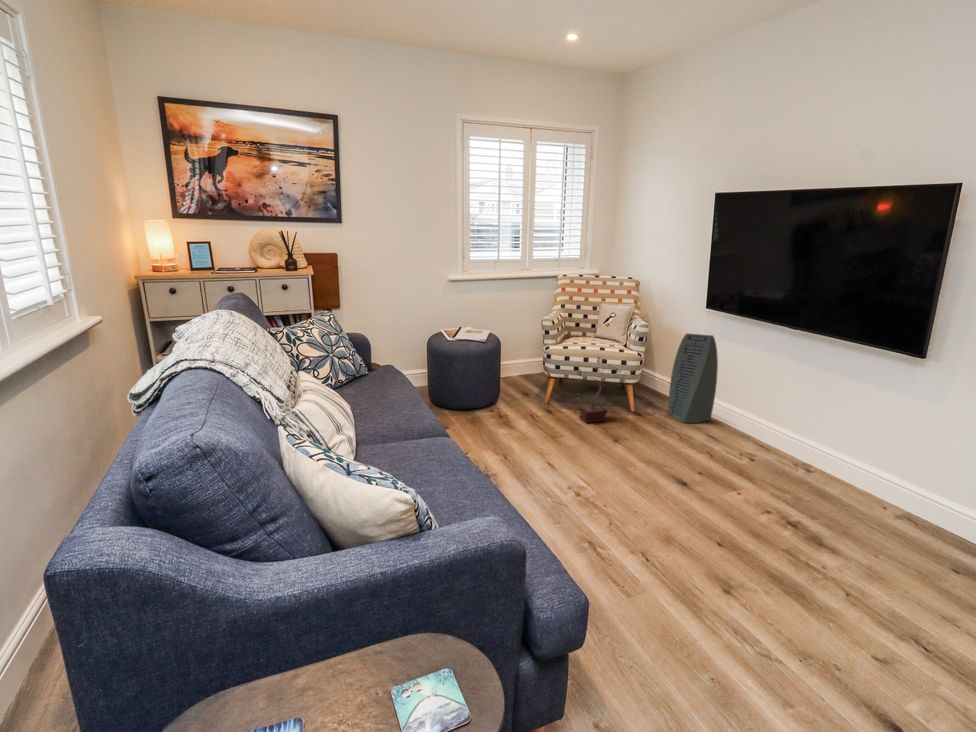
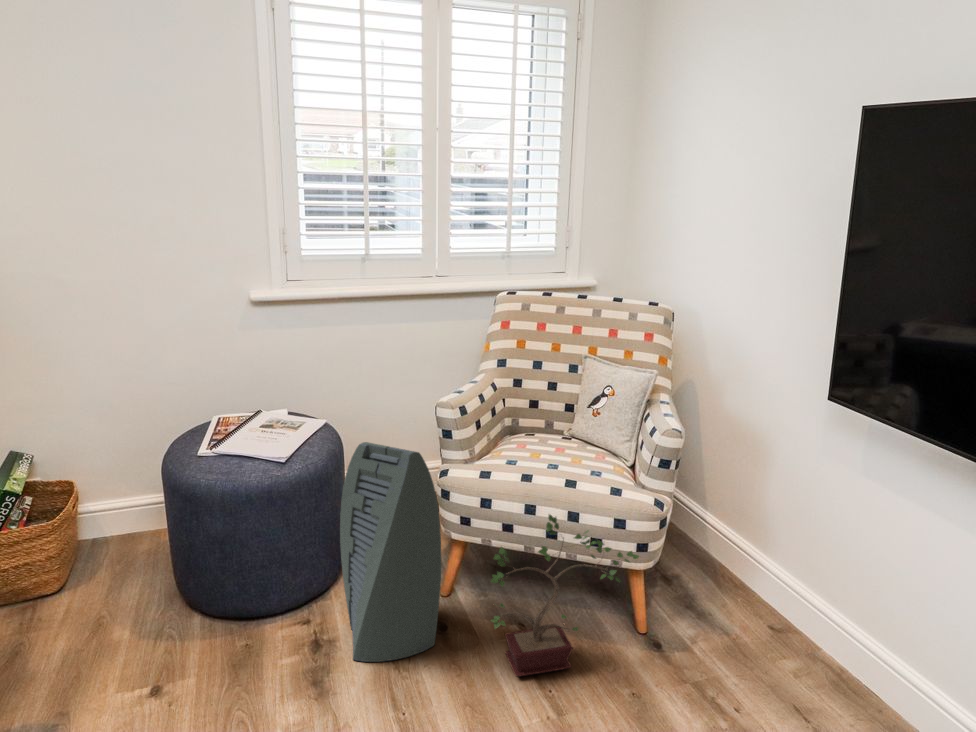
air purifier: present [668,334,718,423] -> present [340,442,441,662]

